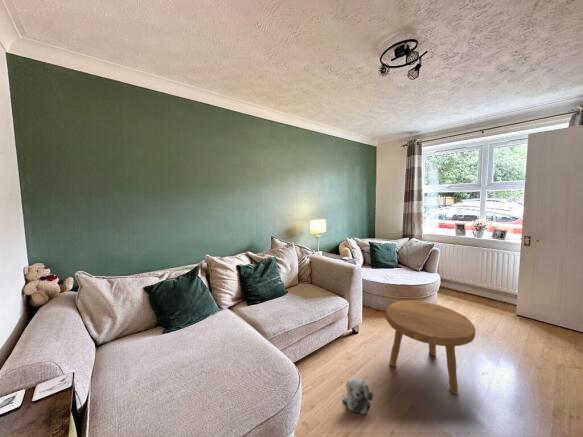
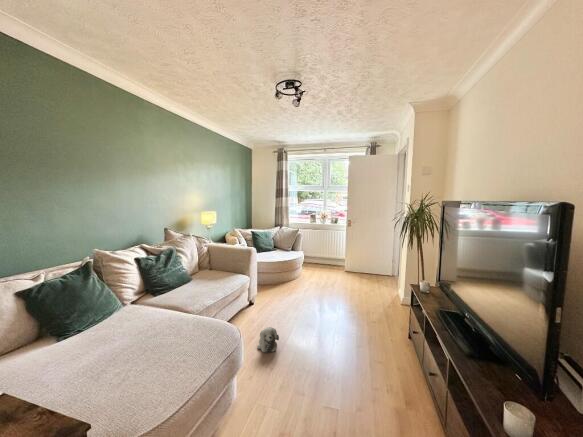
footstool: present [386,300,475,394] -> none [278,269,333,322]

